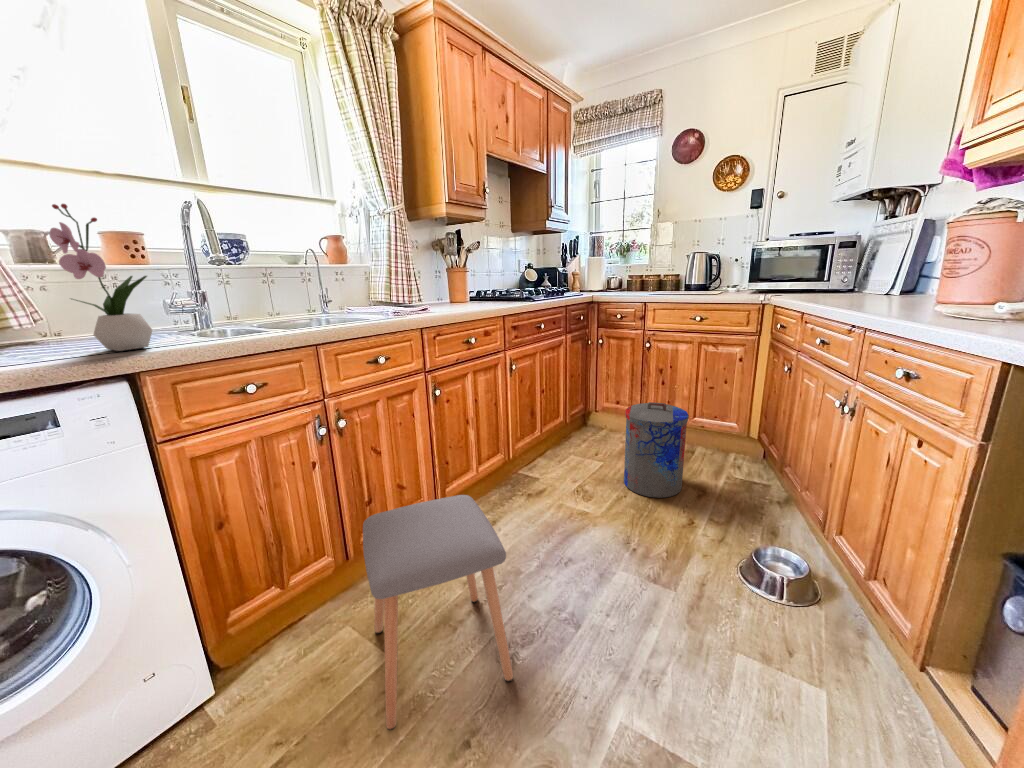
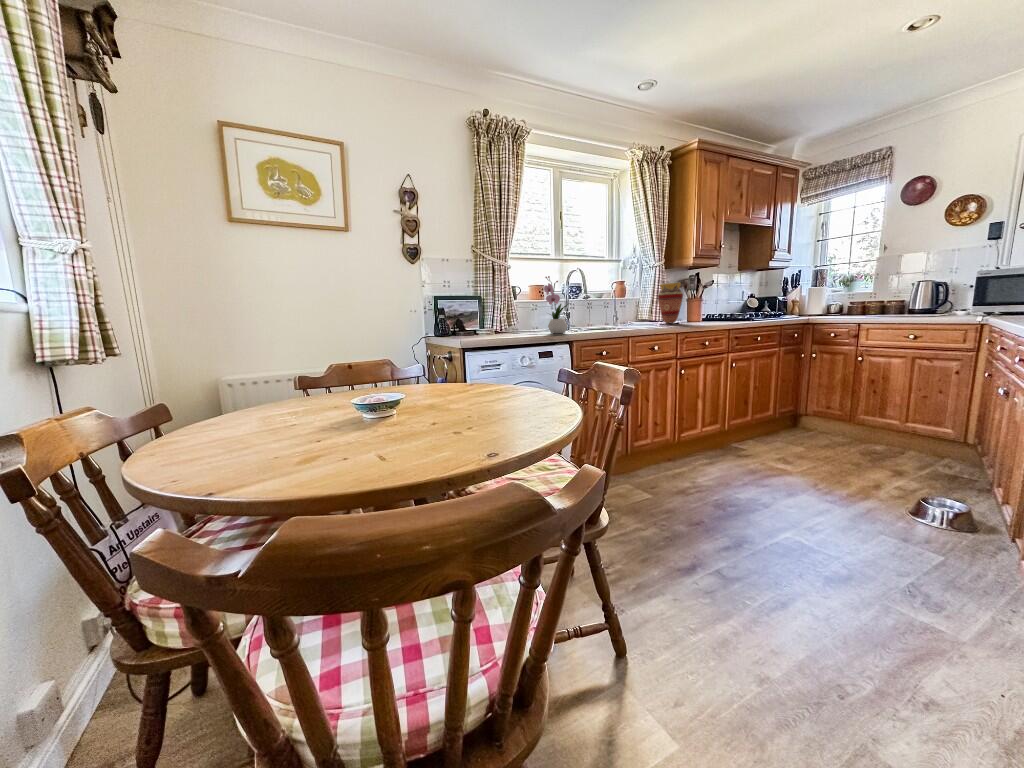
vase: none [394,241,433,308] -> present [658,283,683,323]
trash can: present [624,402,689,498] -> none [823,396,886,470]
stool: present [363,495,513,730] -> none [644,418,727,512]

